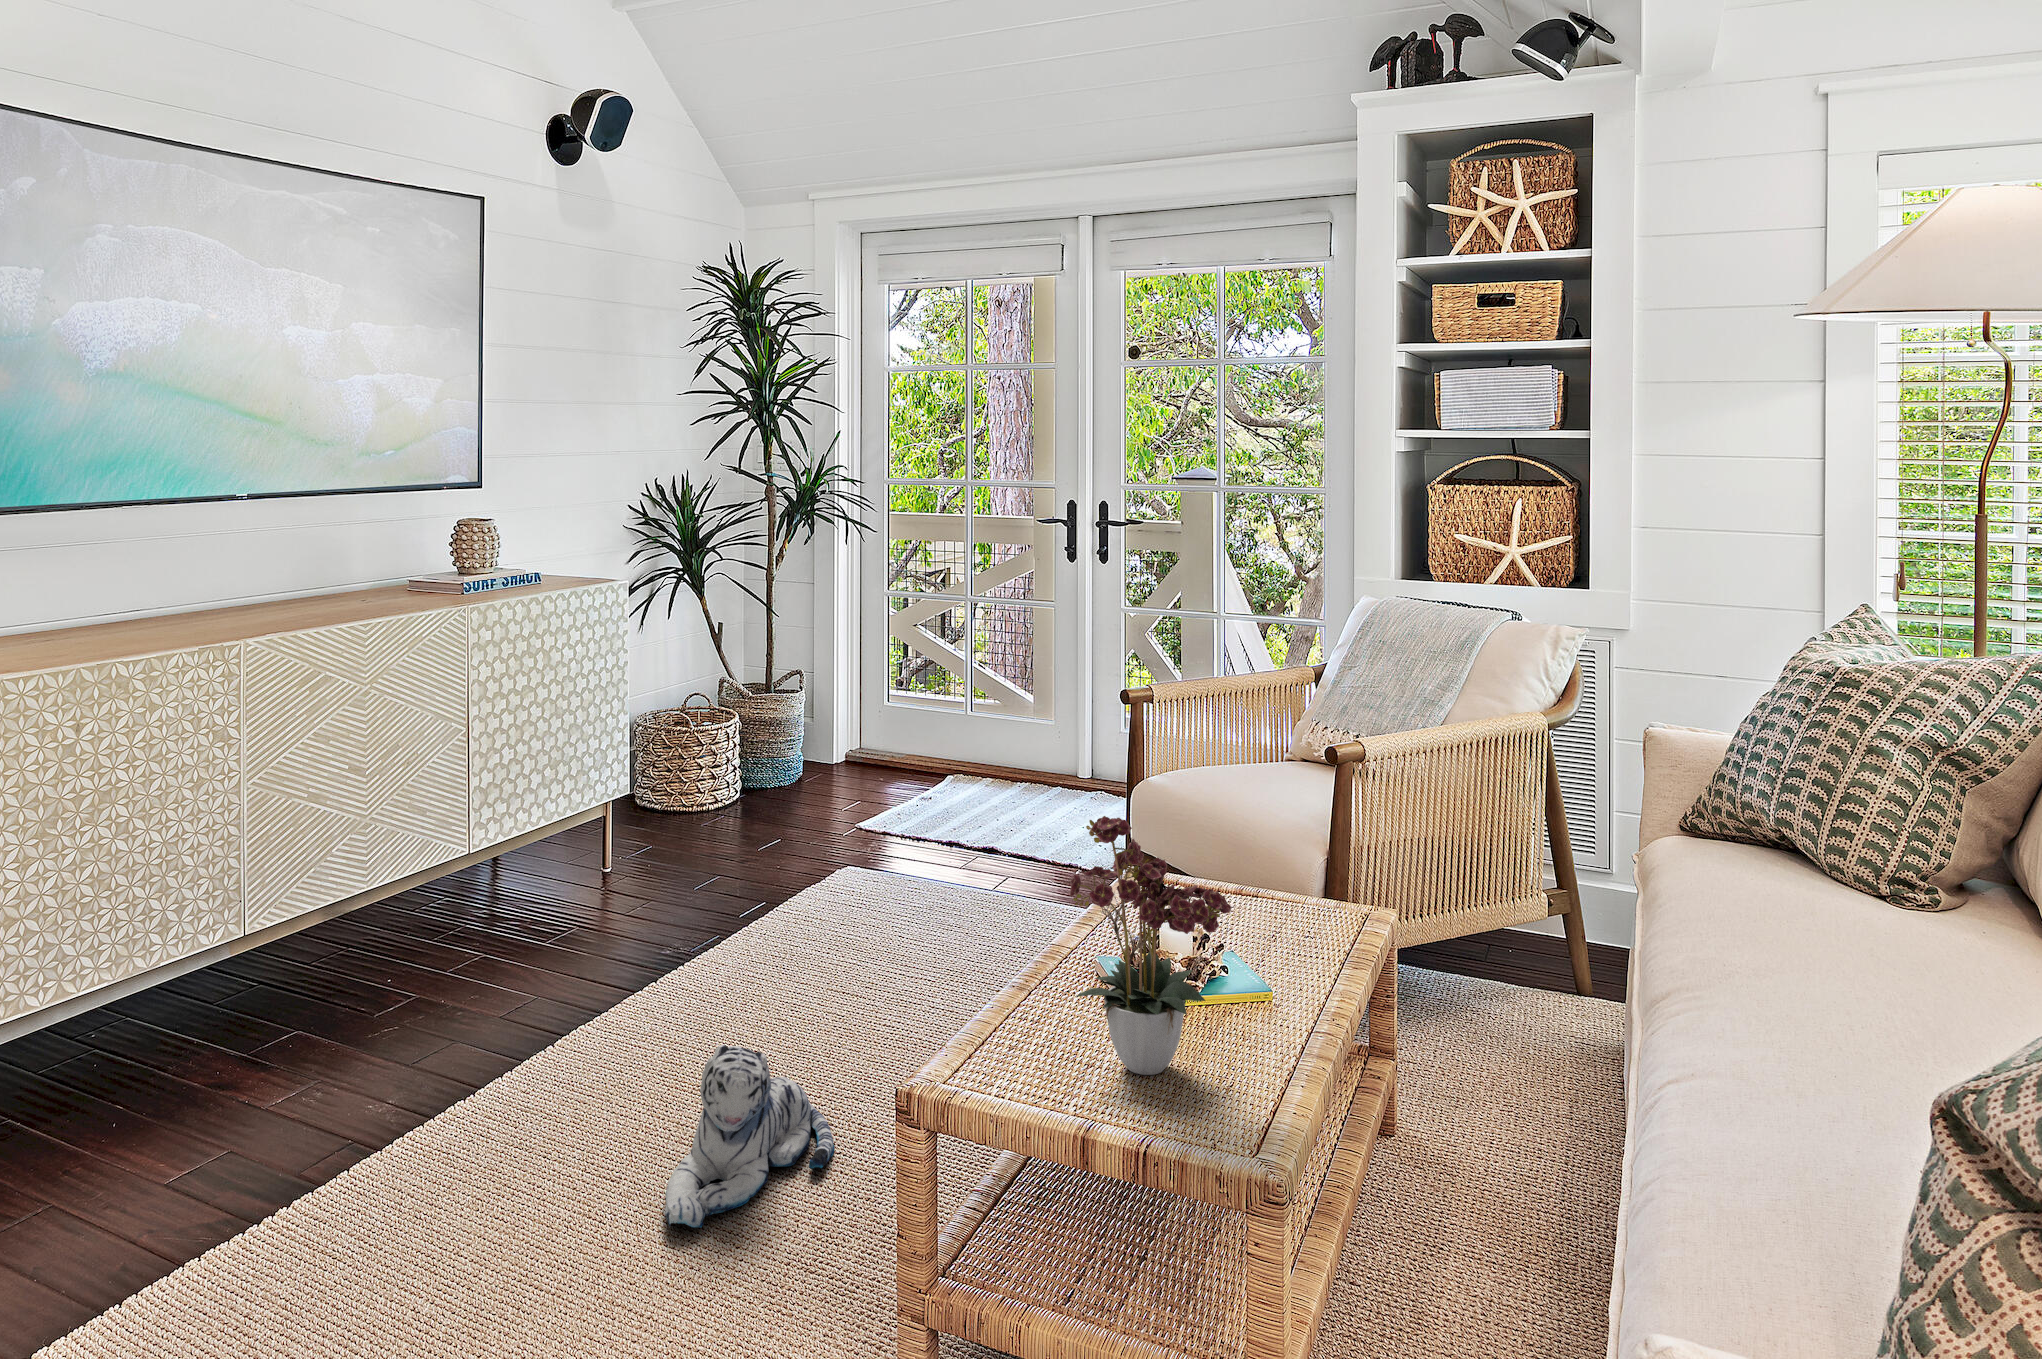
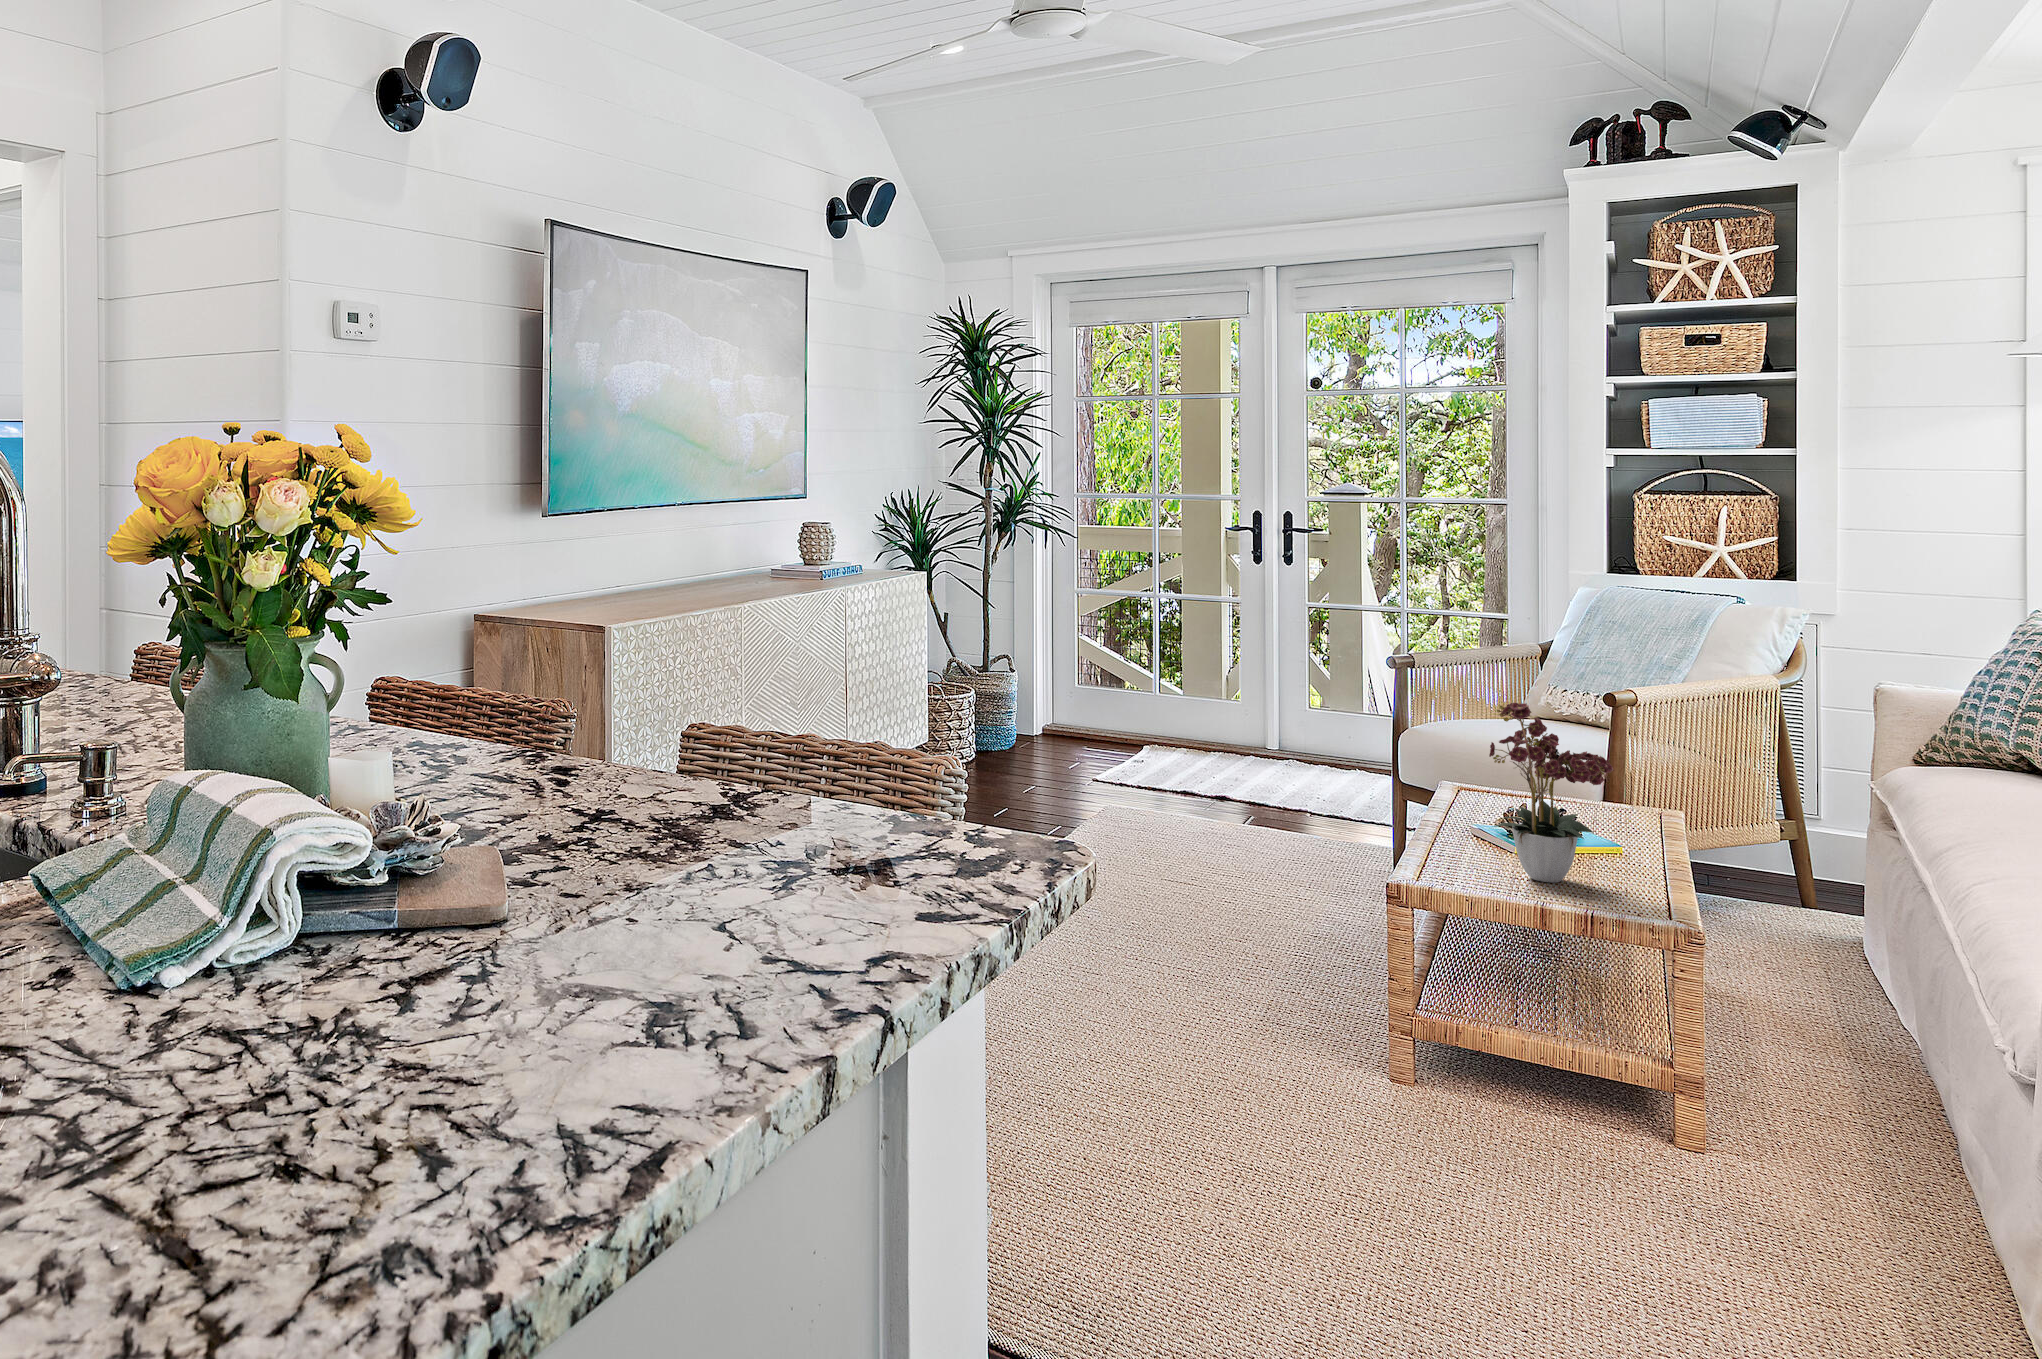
plush toy: present [665,1045,835,1228] -> none [1124,881,1234,1002]

